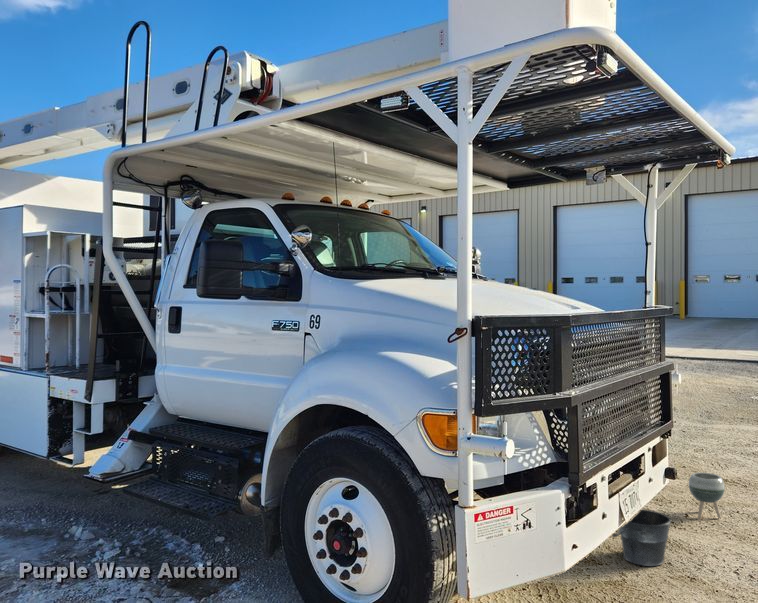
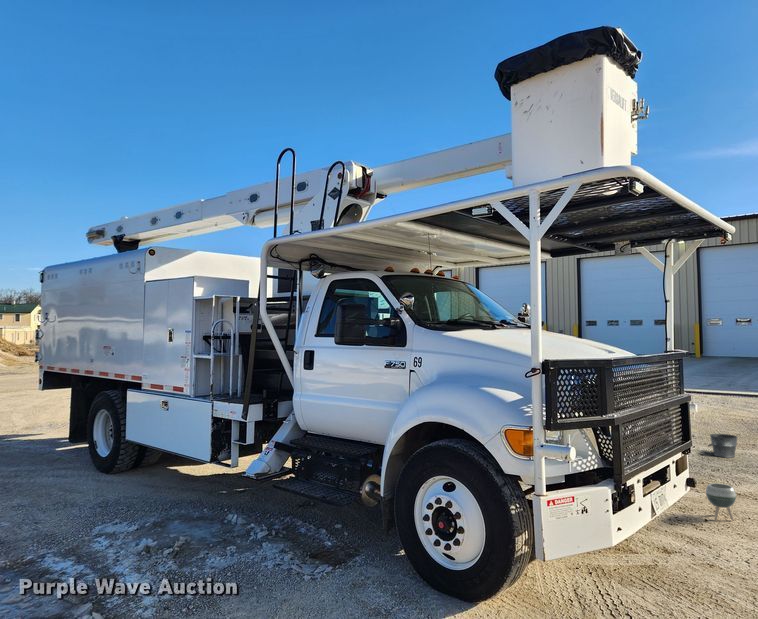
bucket: present [612,509,671,566] -> present [708,434,737,458]

